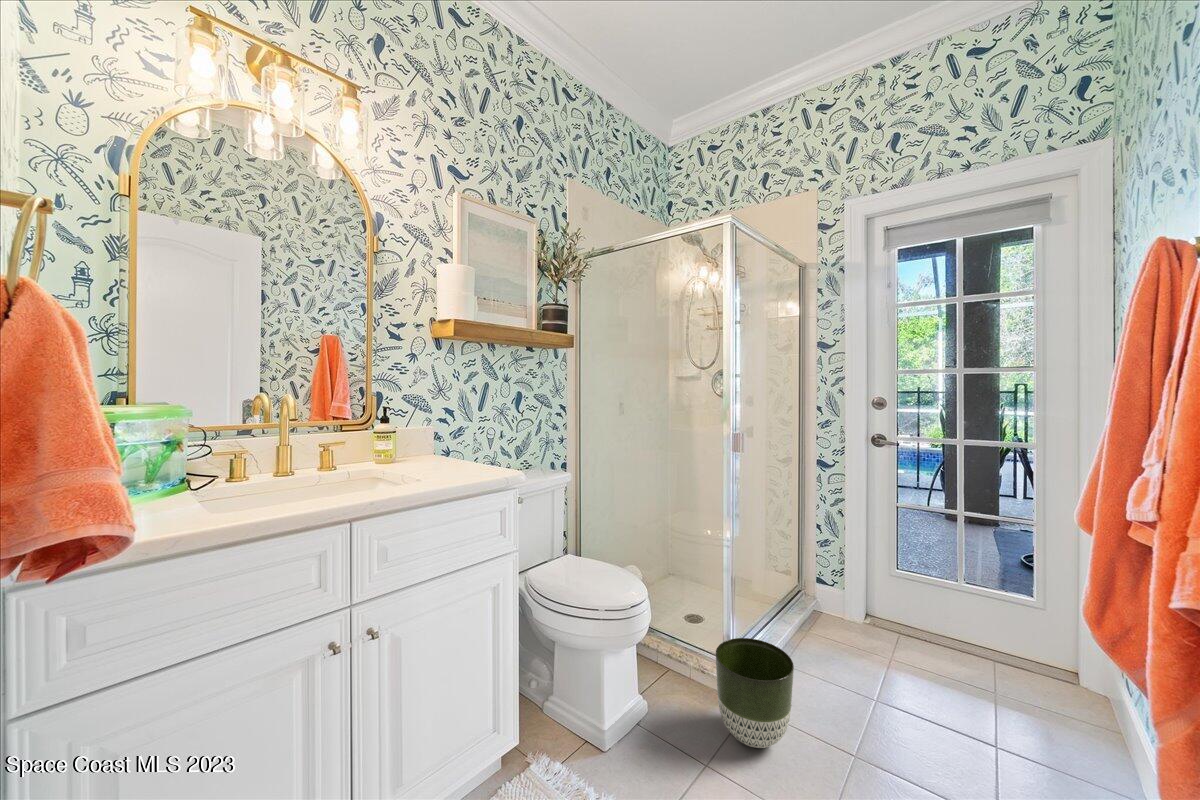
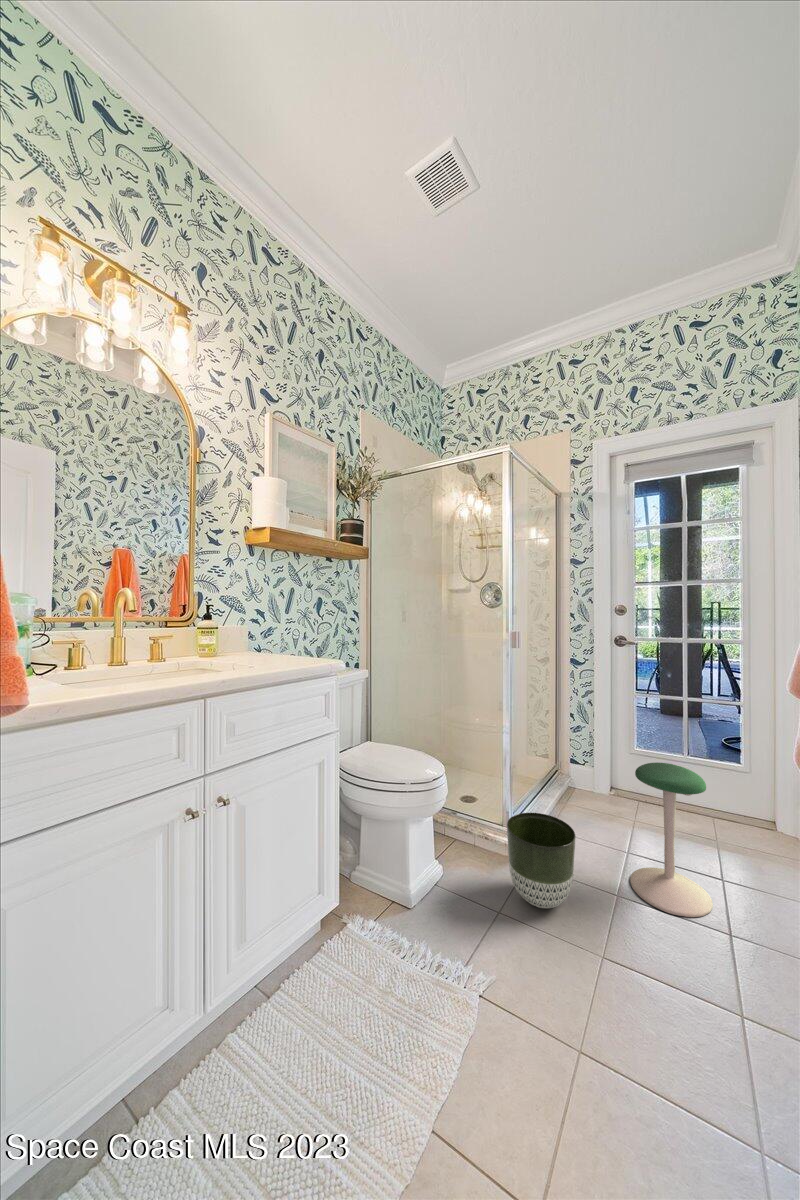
stool: none [865,589,964,774] -> present [630,762,713,917]

